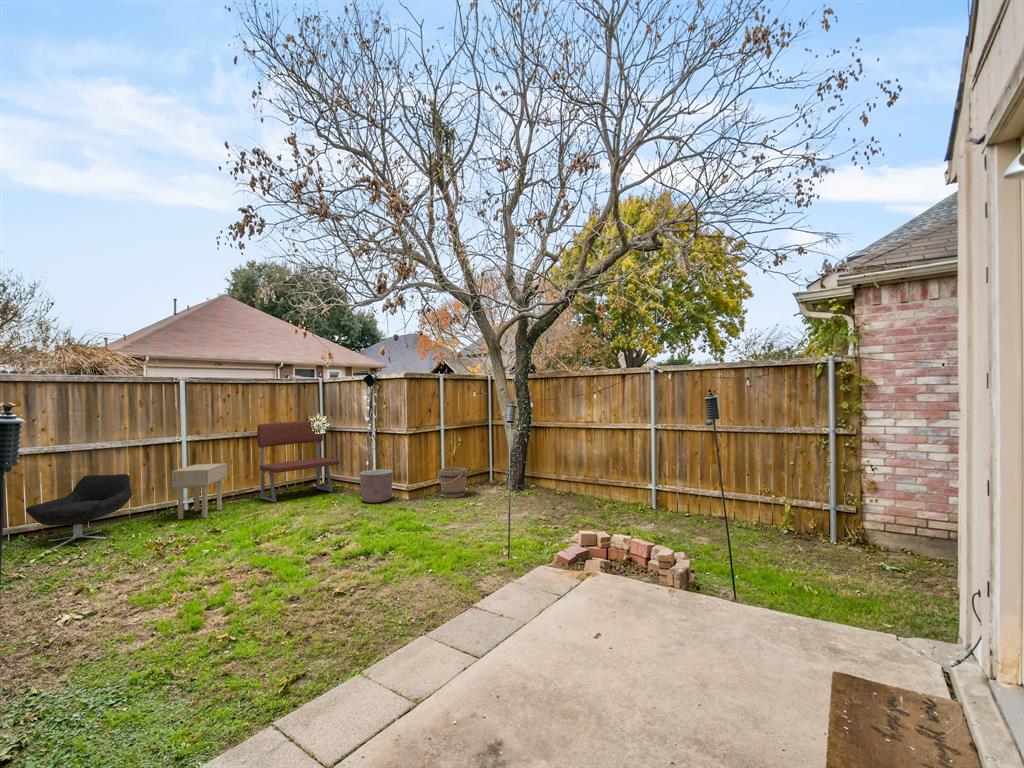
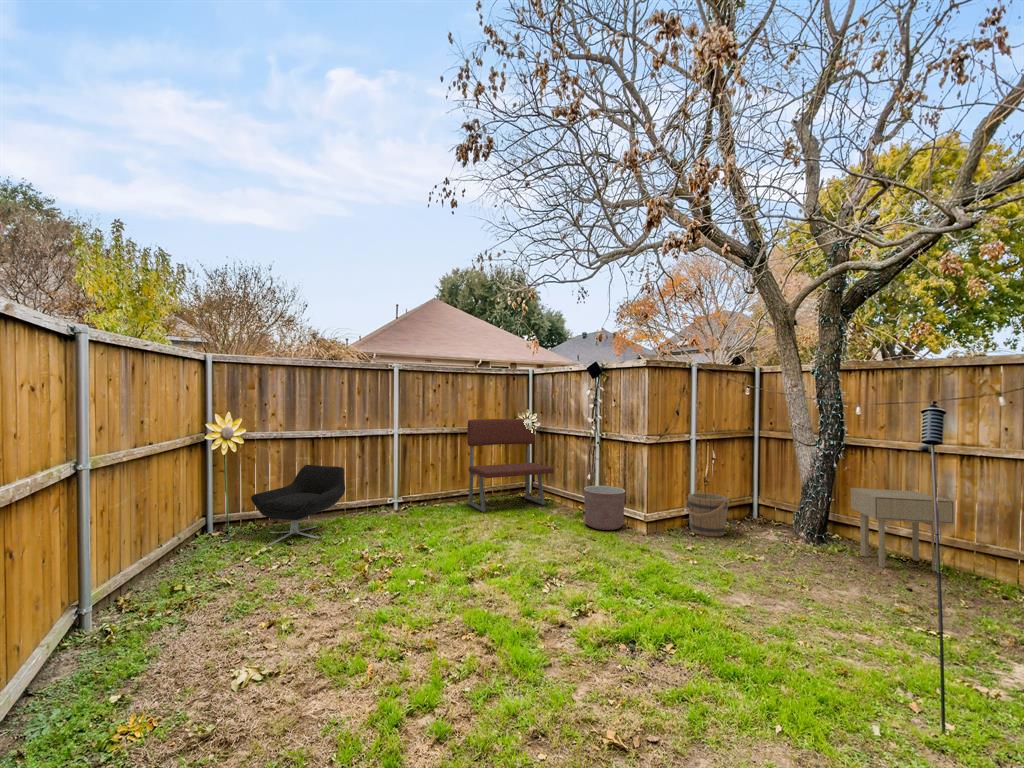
side table: present [172,463,227,519] -> present [851,488,954,571]

